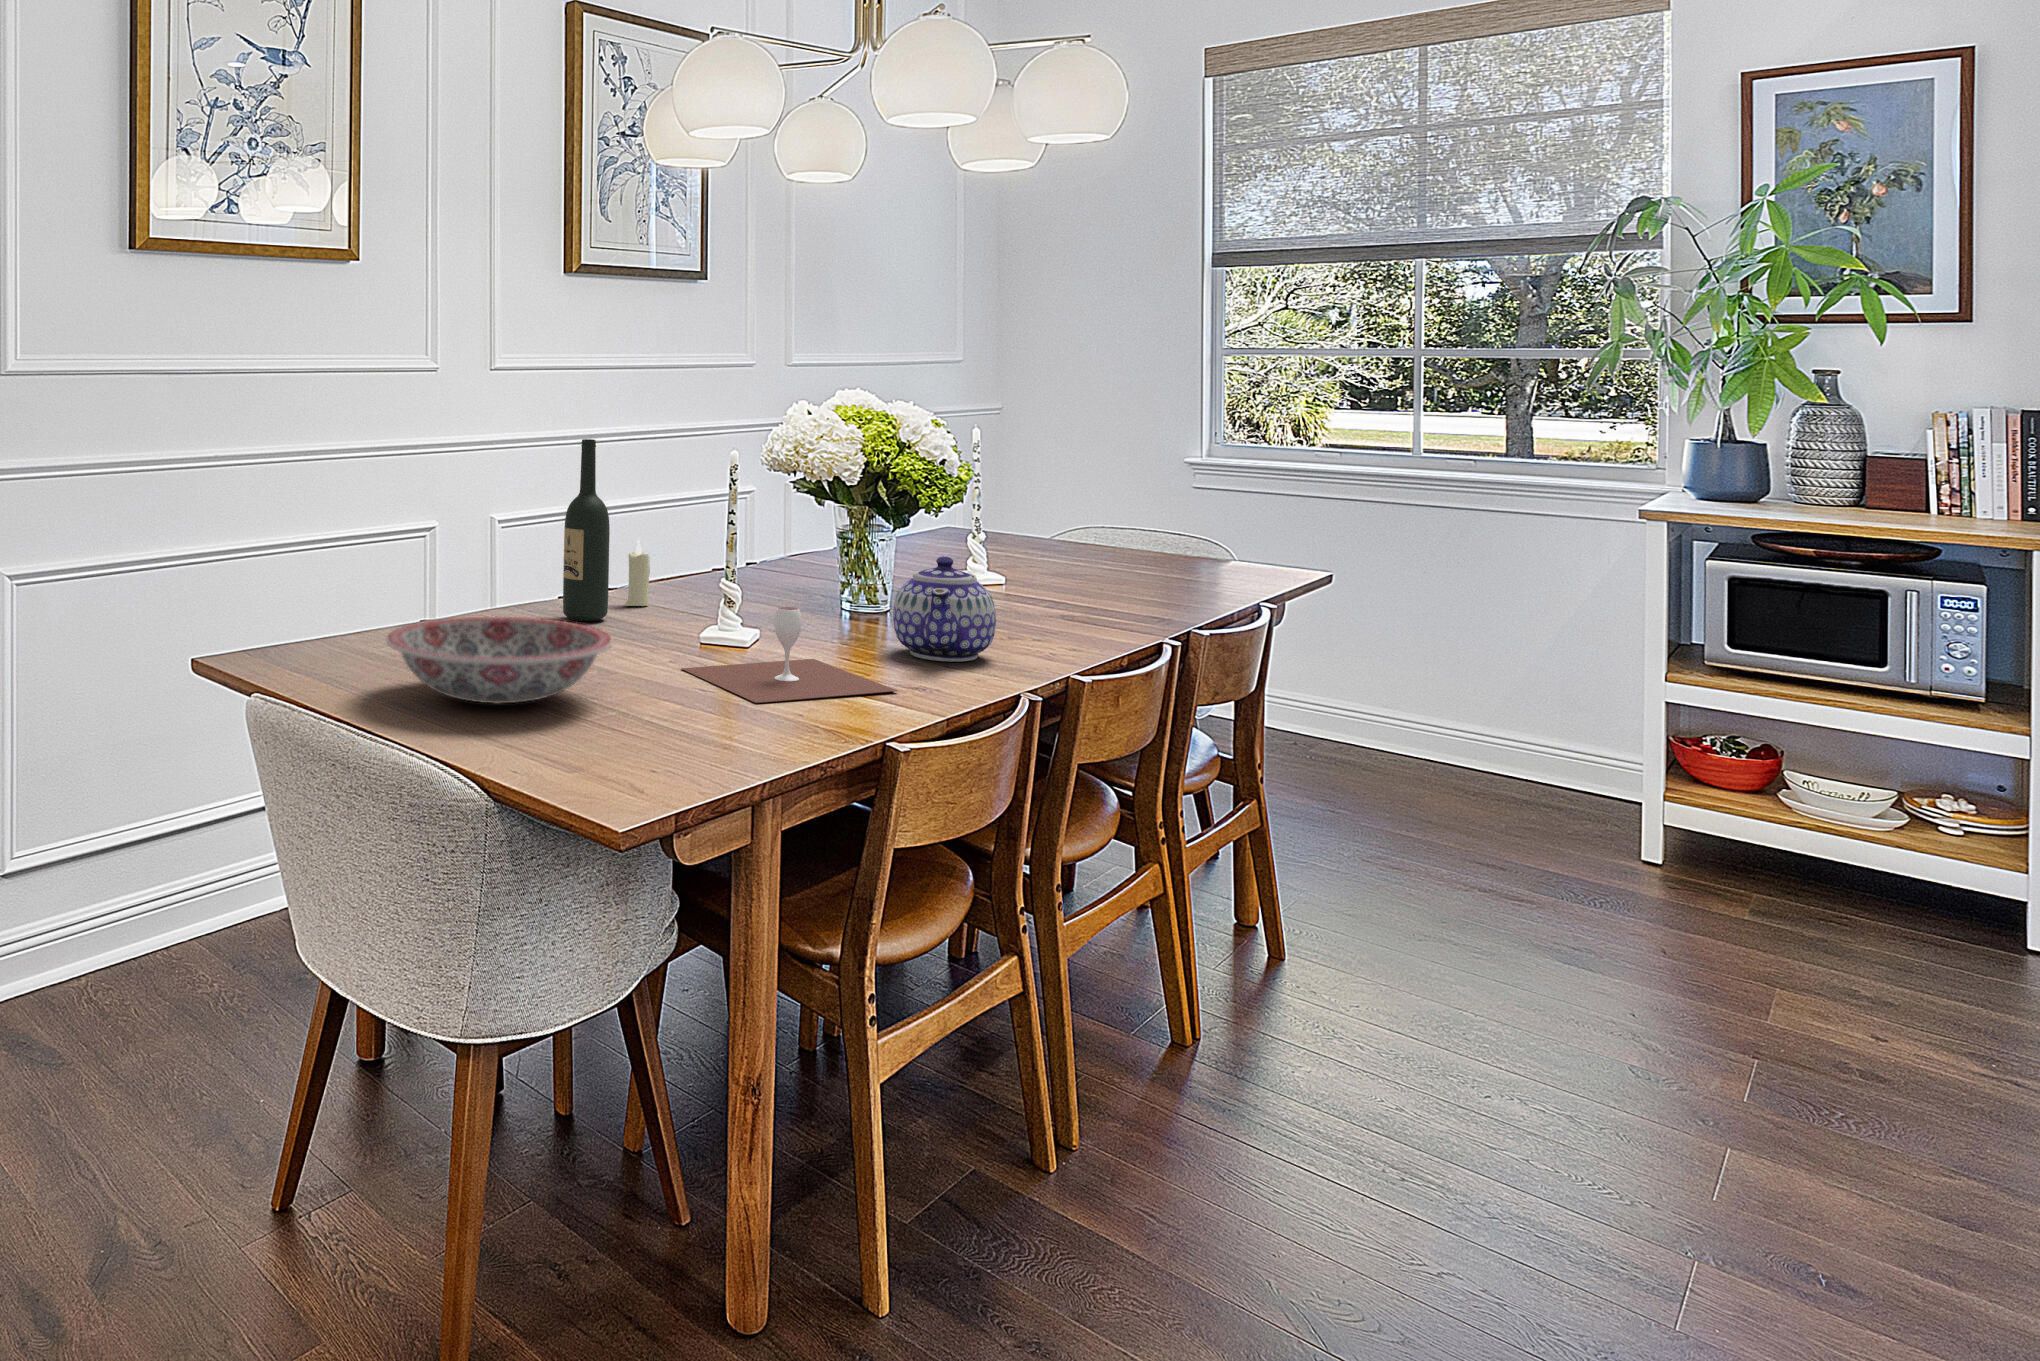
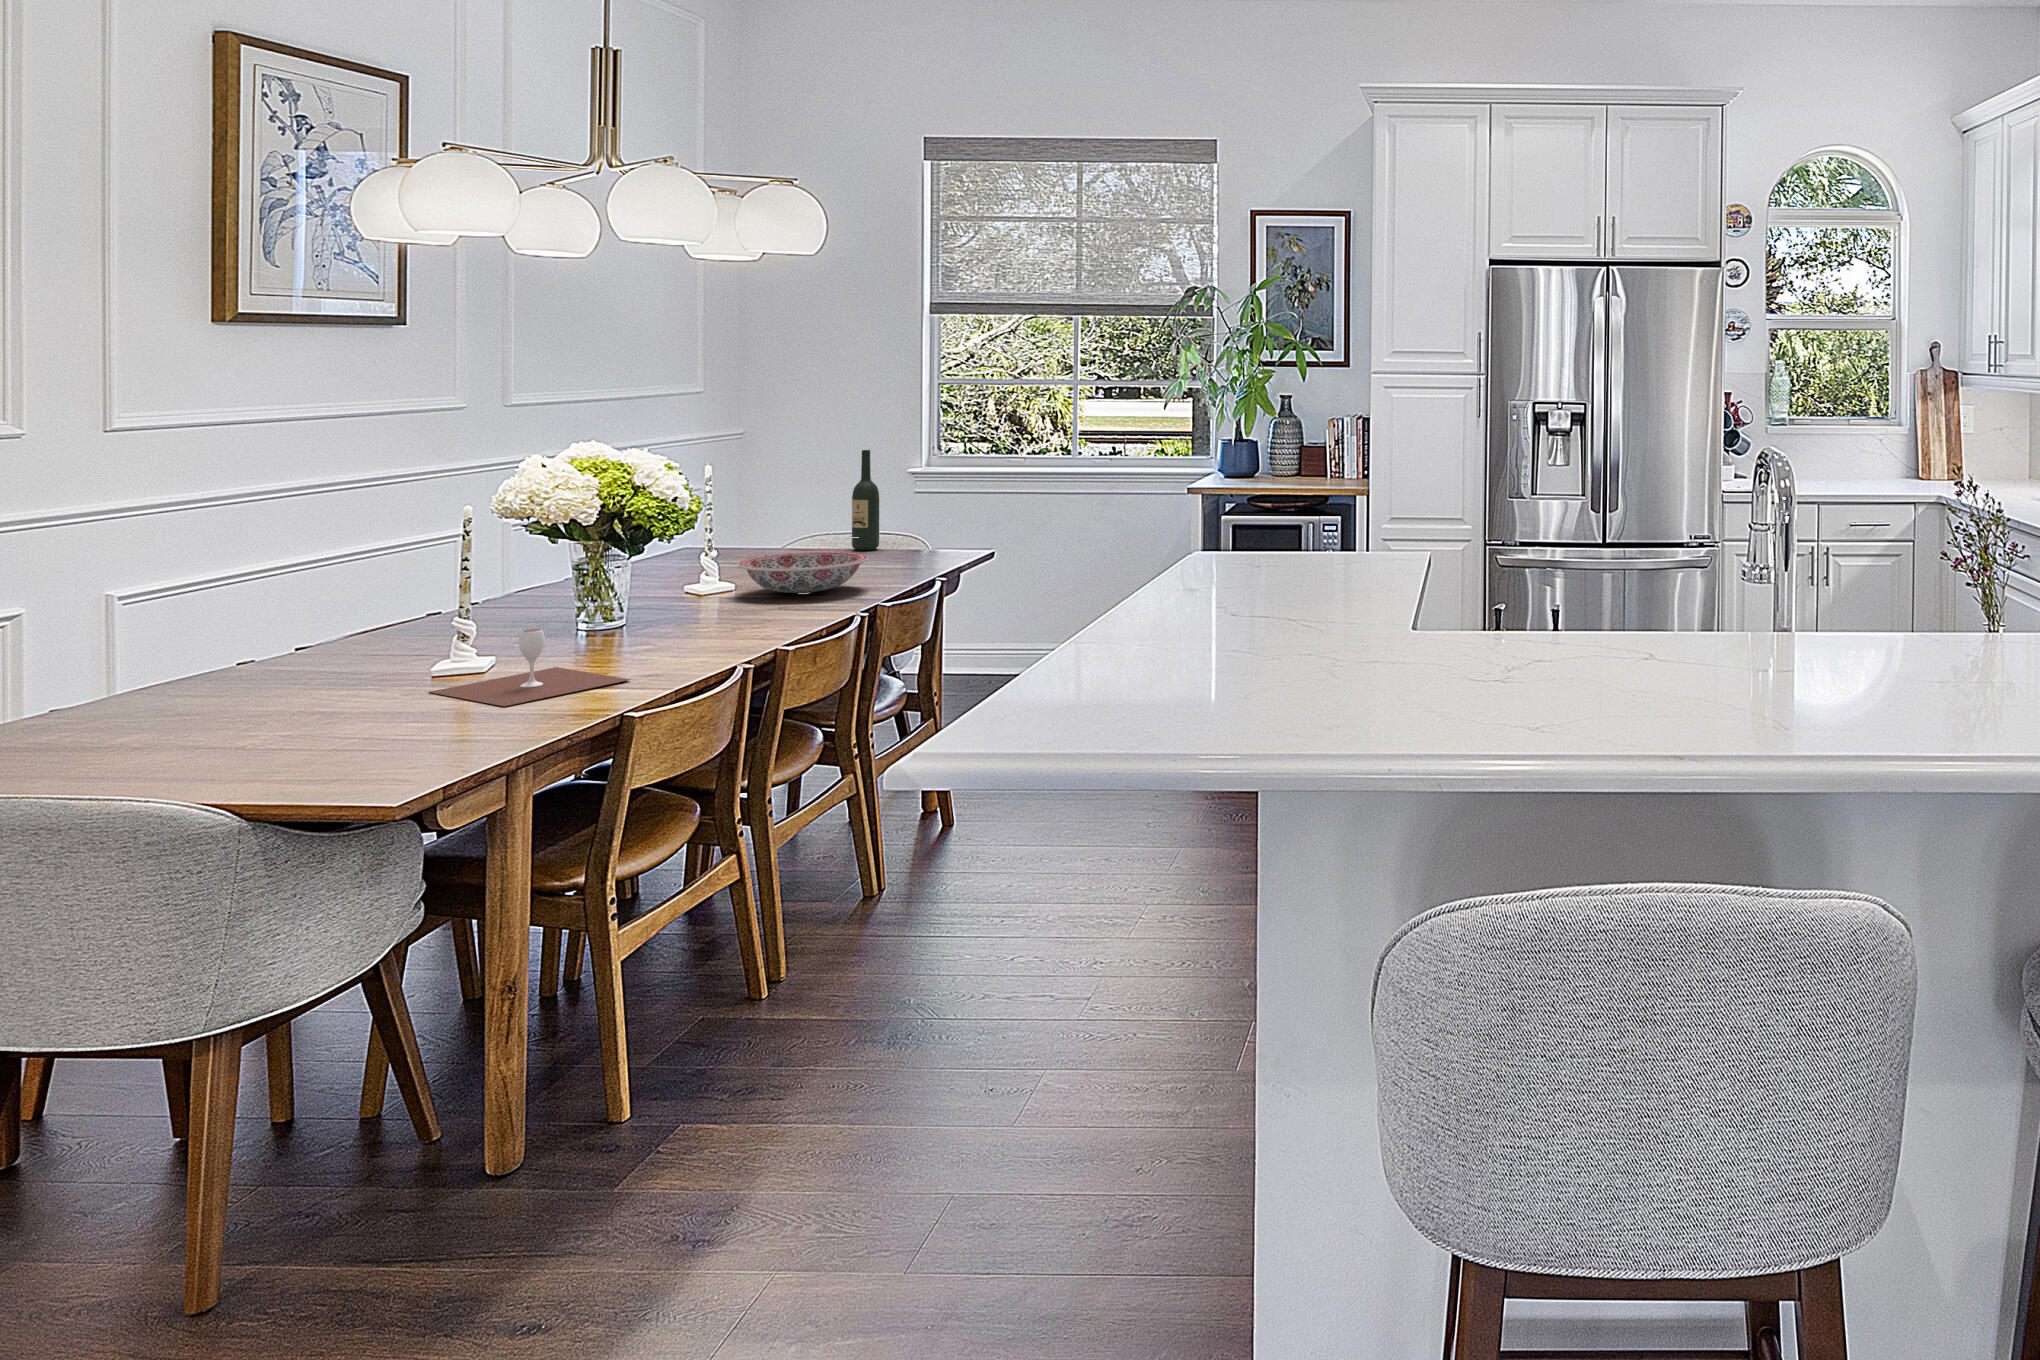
wine bottle: present [563,439,610,621] -> present [852,450,879,550]
candle: present [625,538,650,606] -> none [356,587,383,649]
teapot: present [893,557,996,662] -> none [628,574,716,654]
ceramic bowl: present [386,617,612,703] -> present [738,552,868,593]

